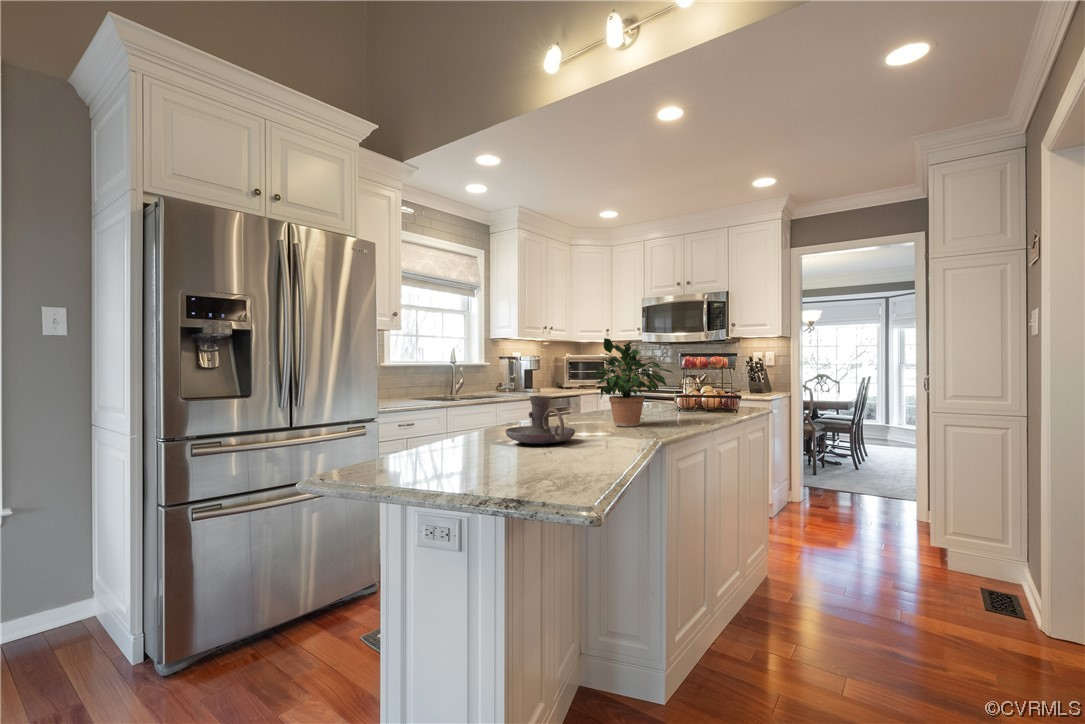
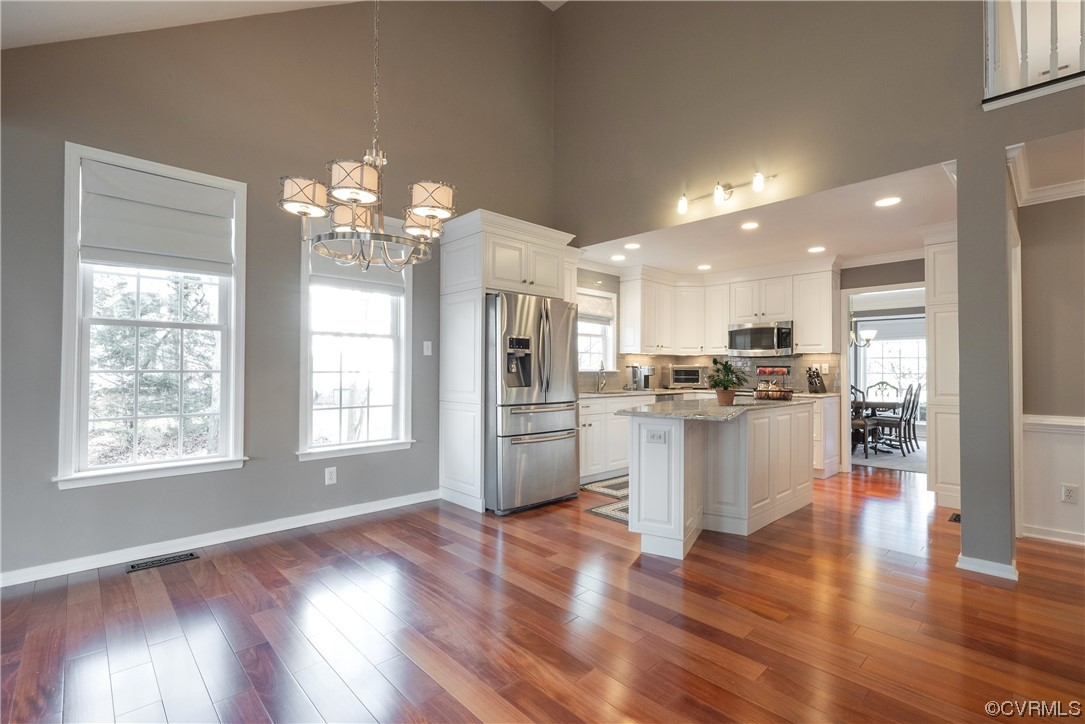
candle holder: present [505,396,575,444] -> none [666,387,702,410]

